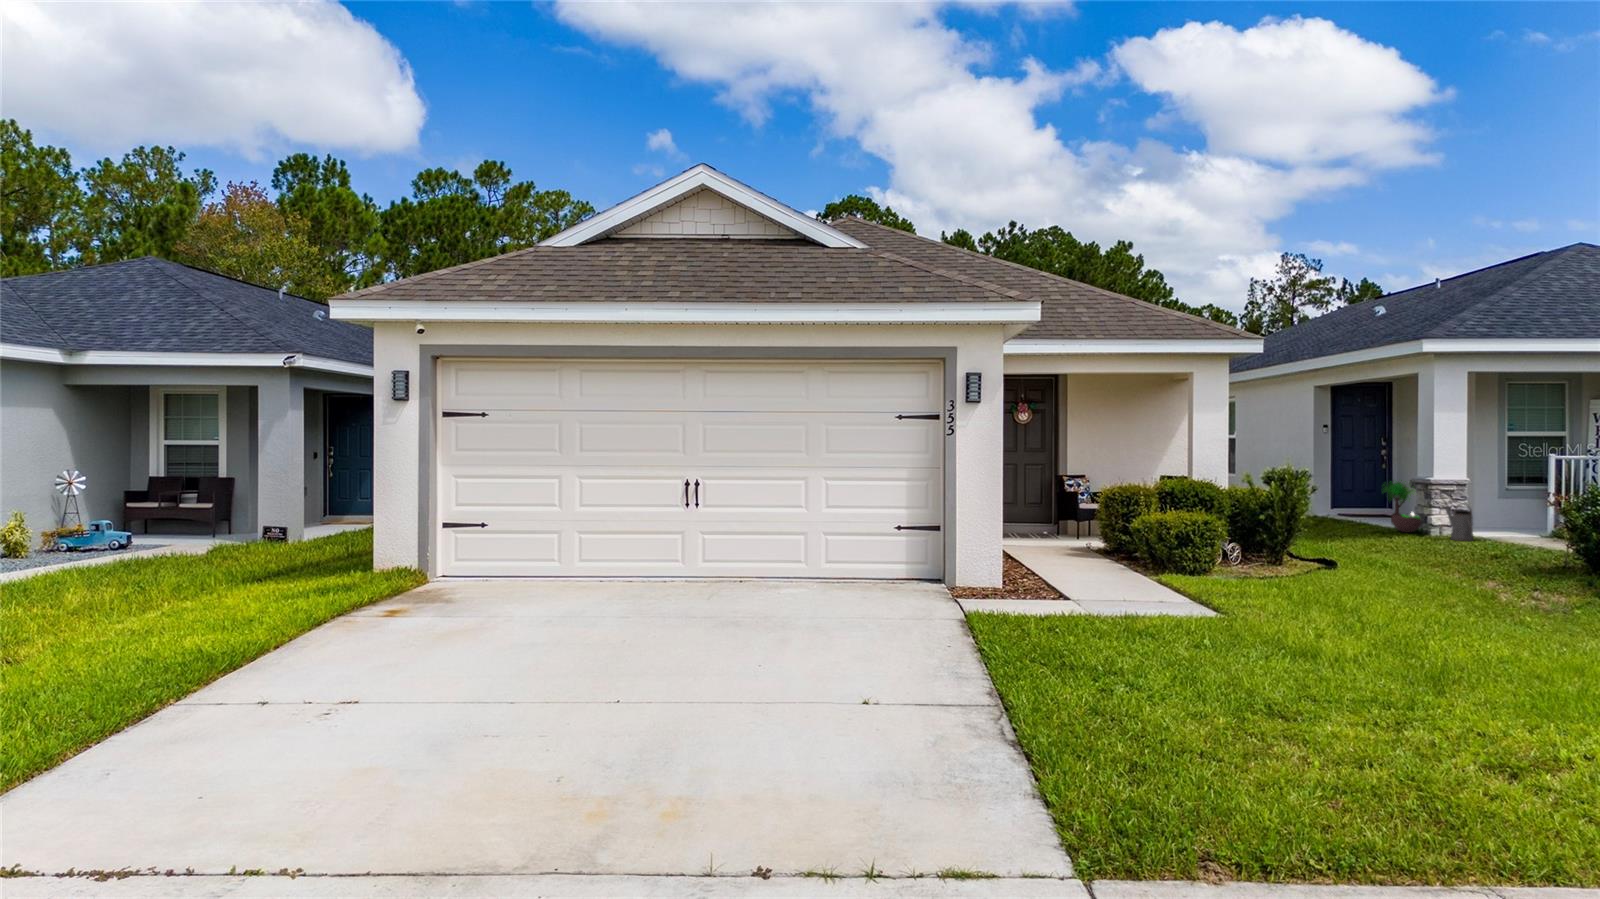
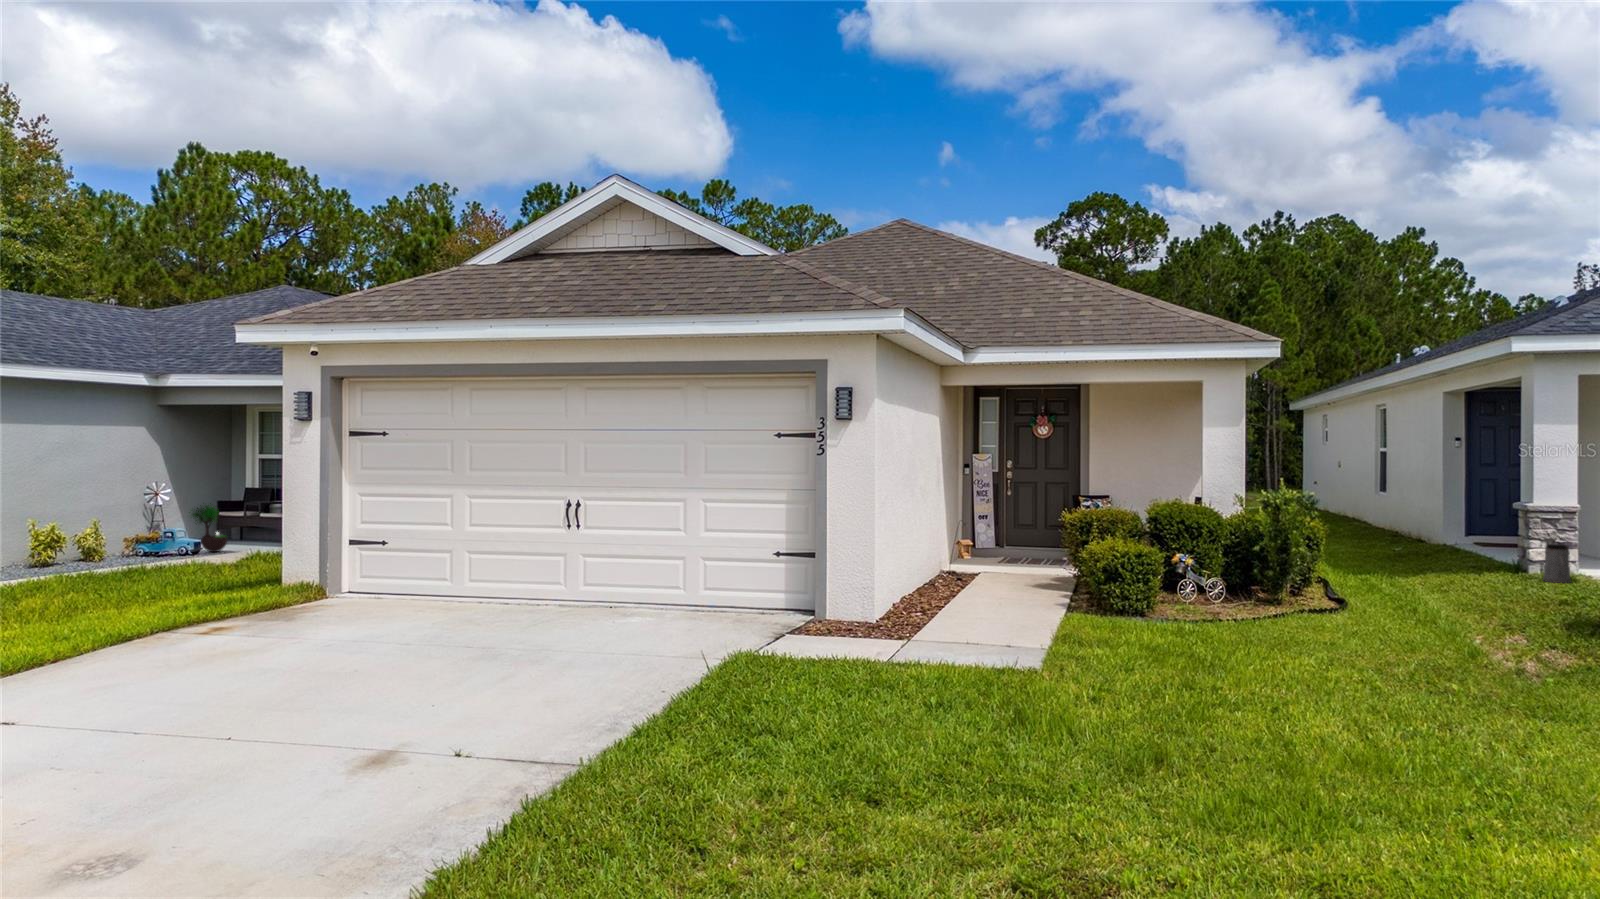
potted tree: present [1383,480,1421,532] -> present [191,503,227,552]

